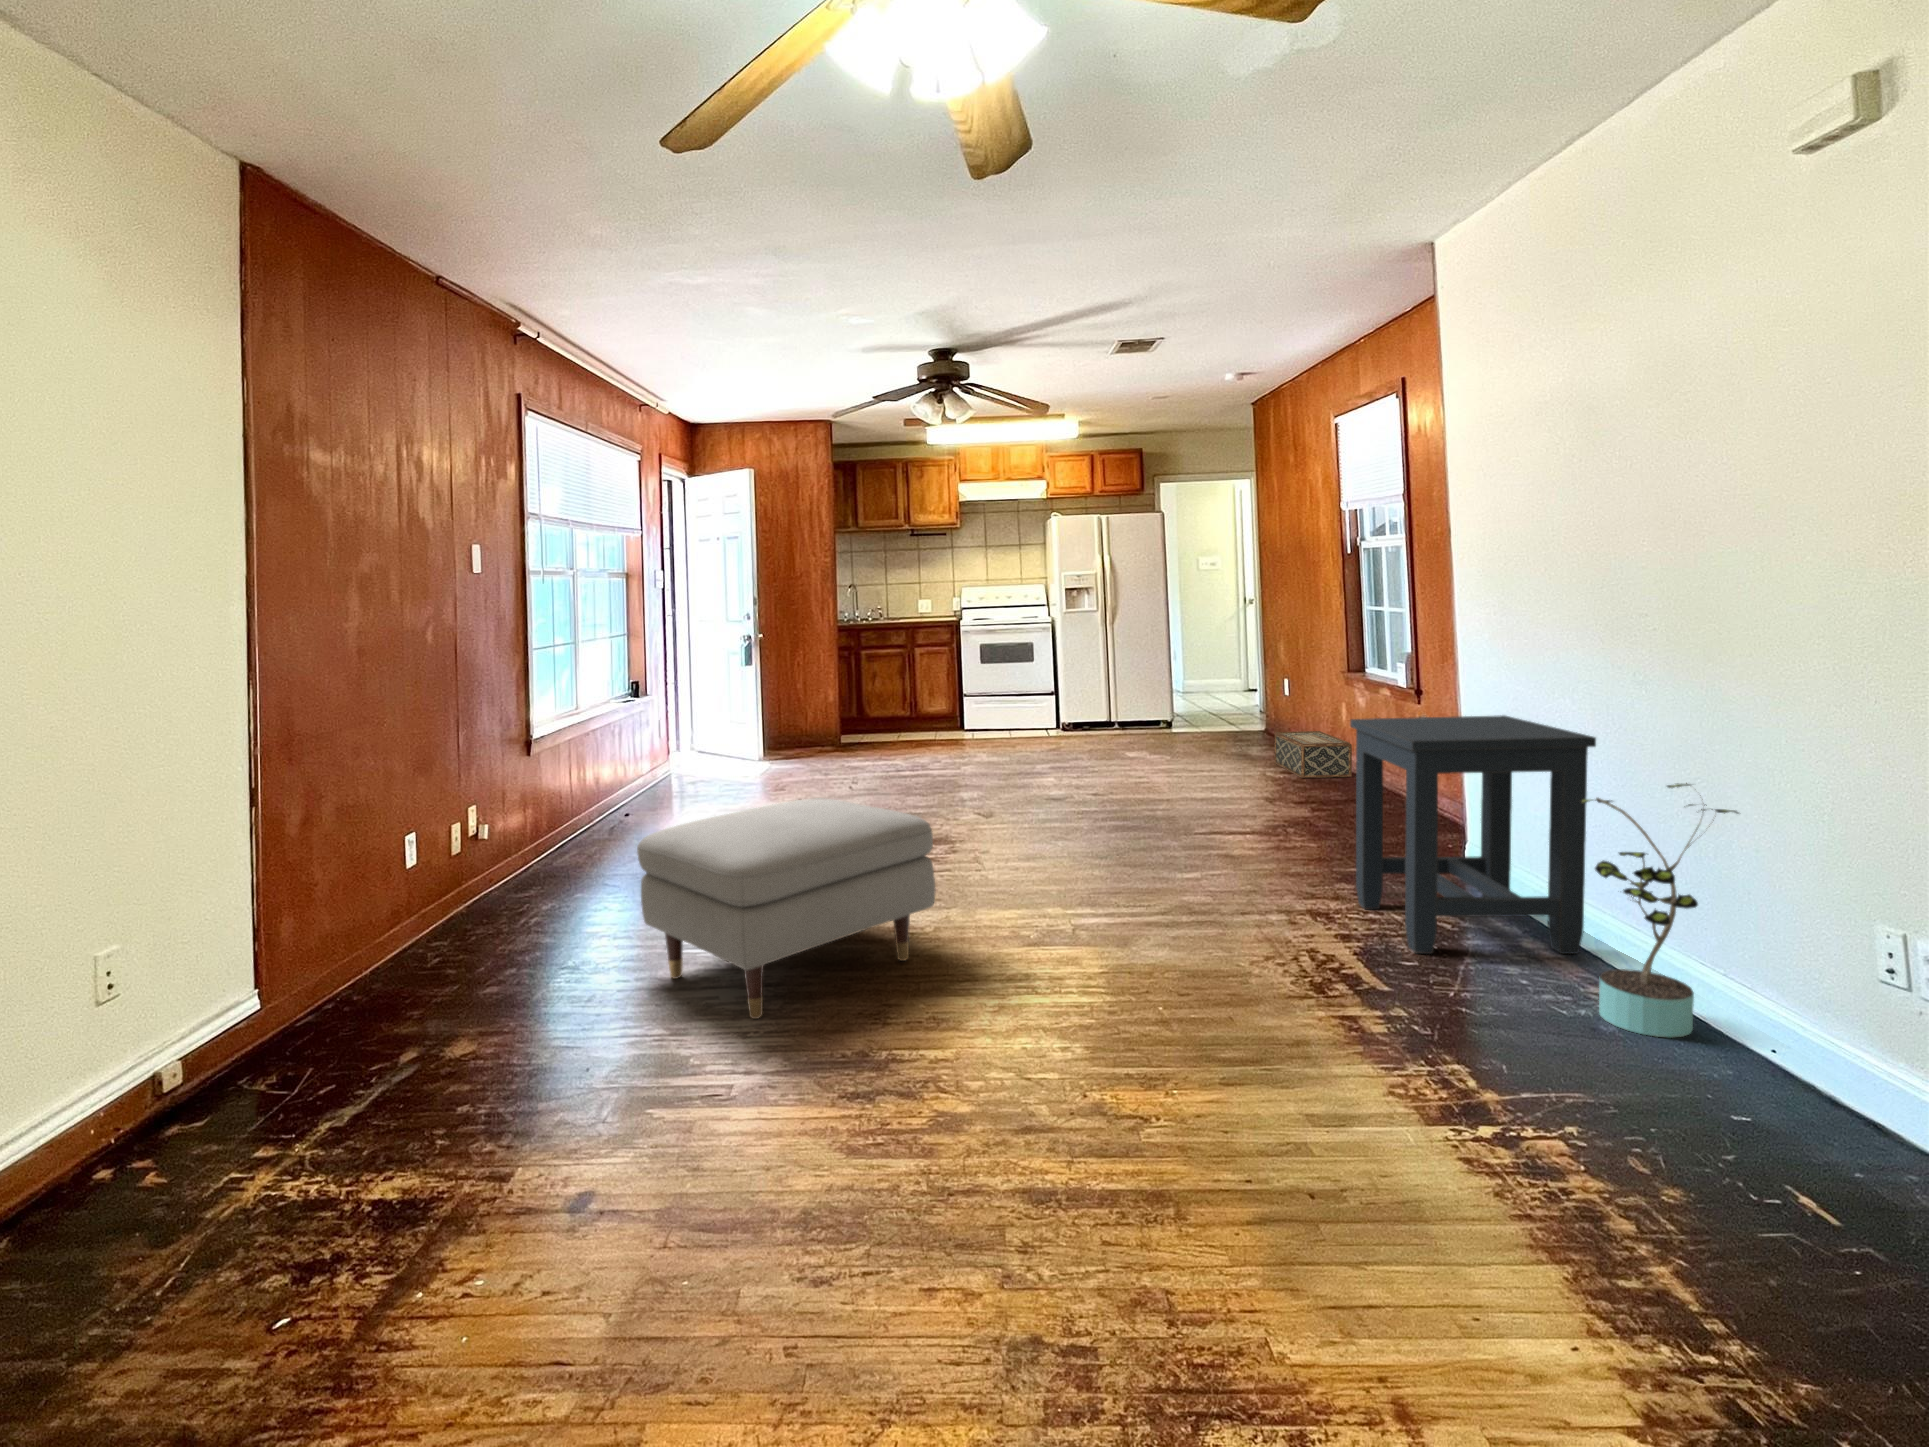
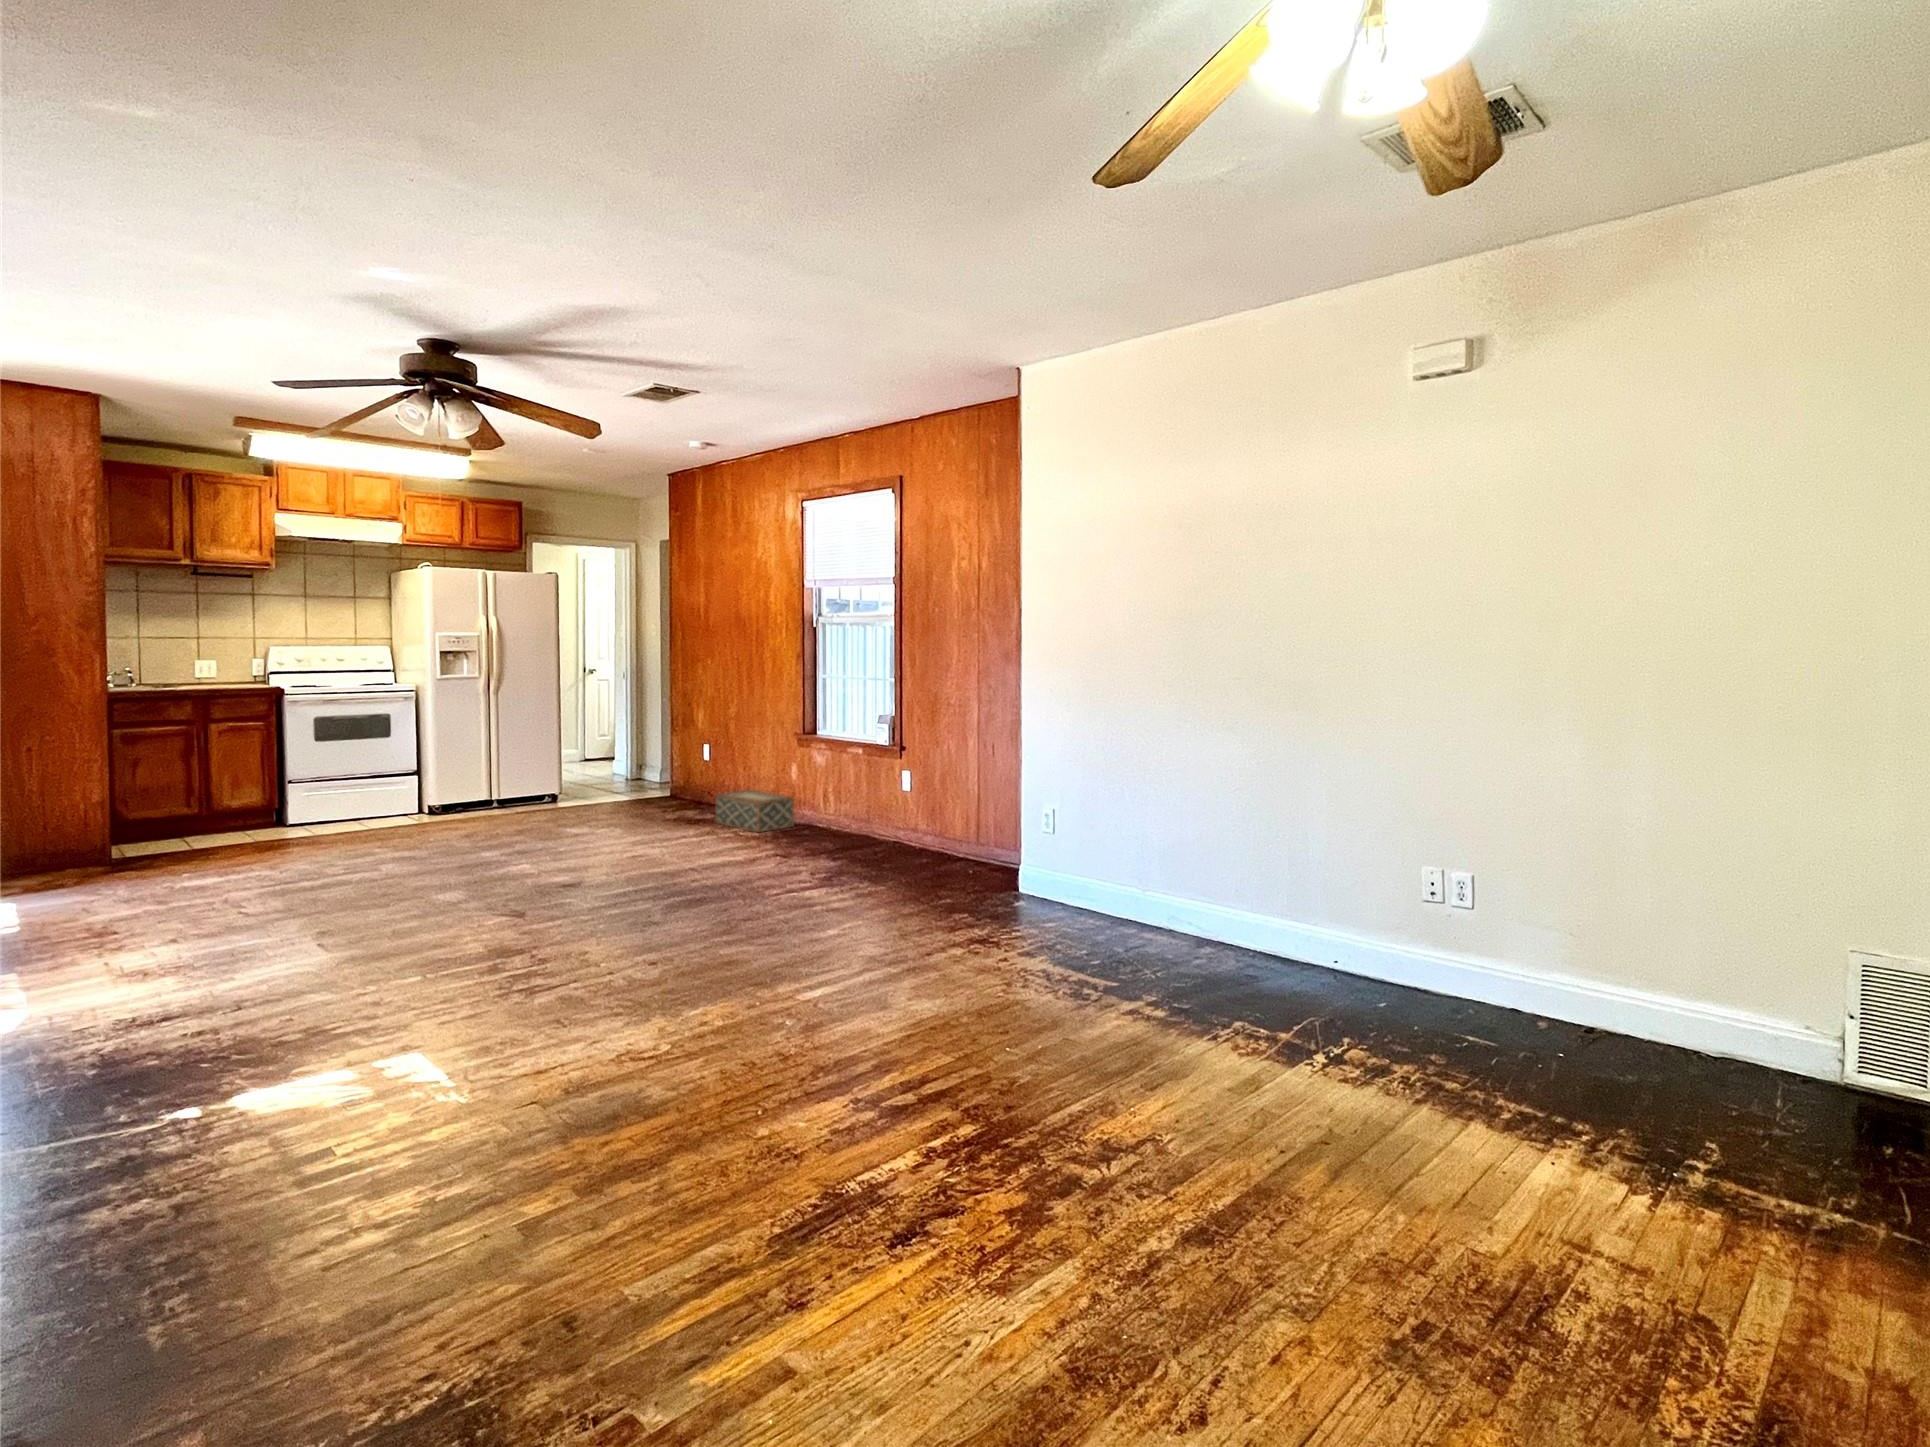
side table: present [1350,715,1596,954] -> none [940,761,1102,939]
potted plant: present [1578,783,1739,1037] -> none [1125,792,1213,950]
ottoman: present [637,798,936,1019] -> none [372,900,714,1179]

